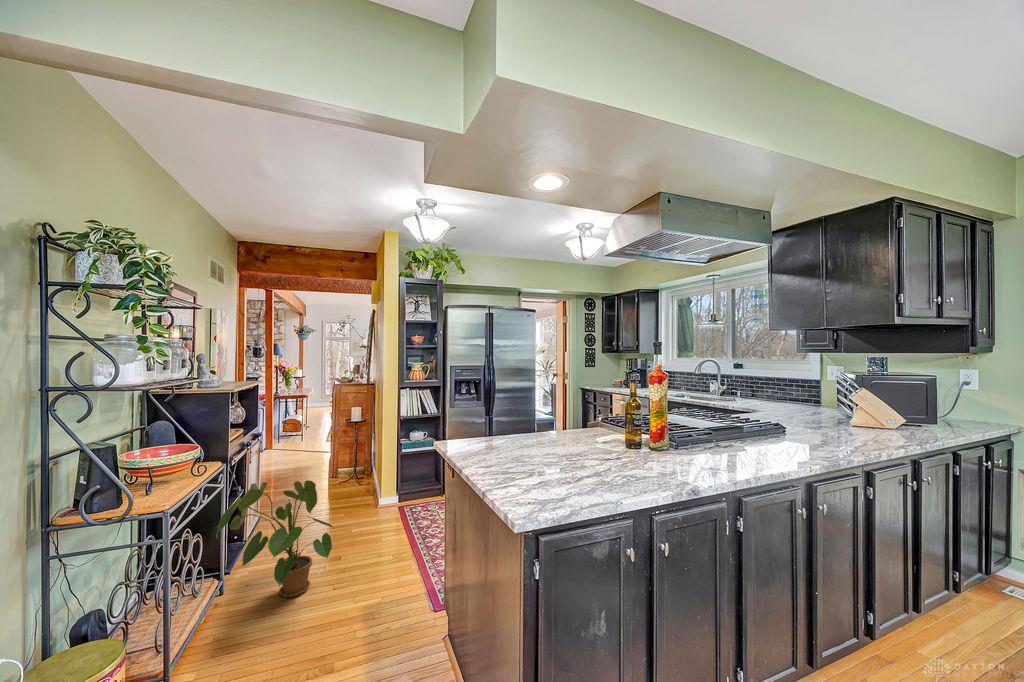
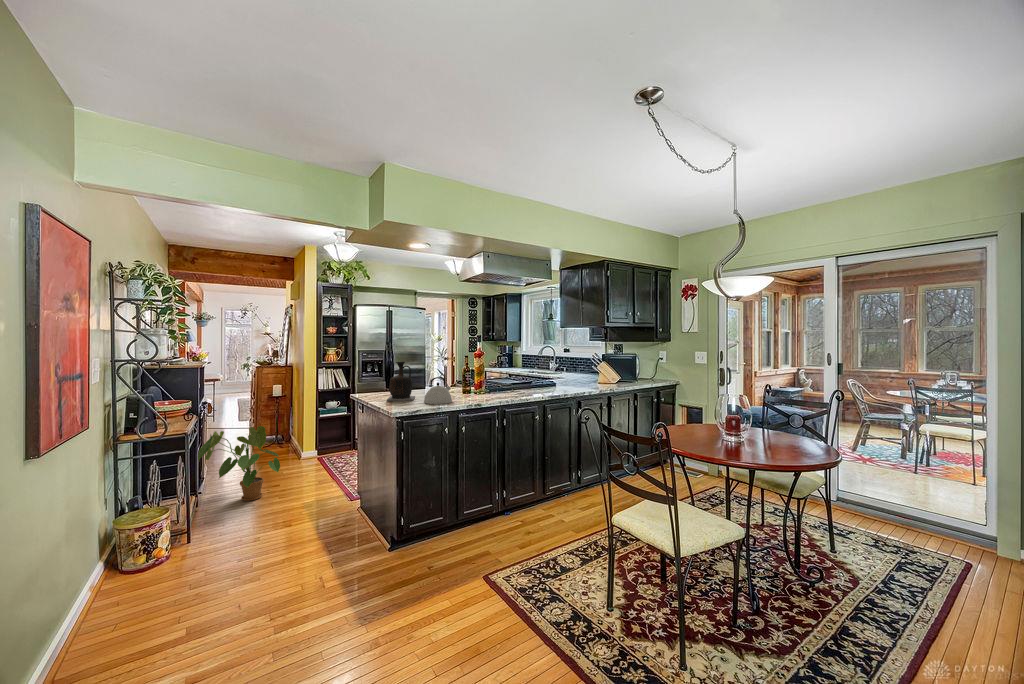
vase: none [493,391,544,472] -> present [387,362,415,401]
kettle: none [569,428,630,492] -> present [424,377,452,404]

